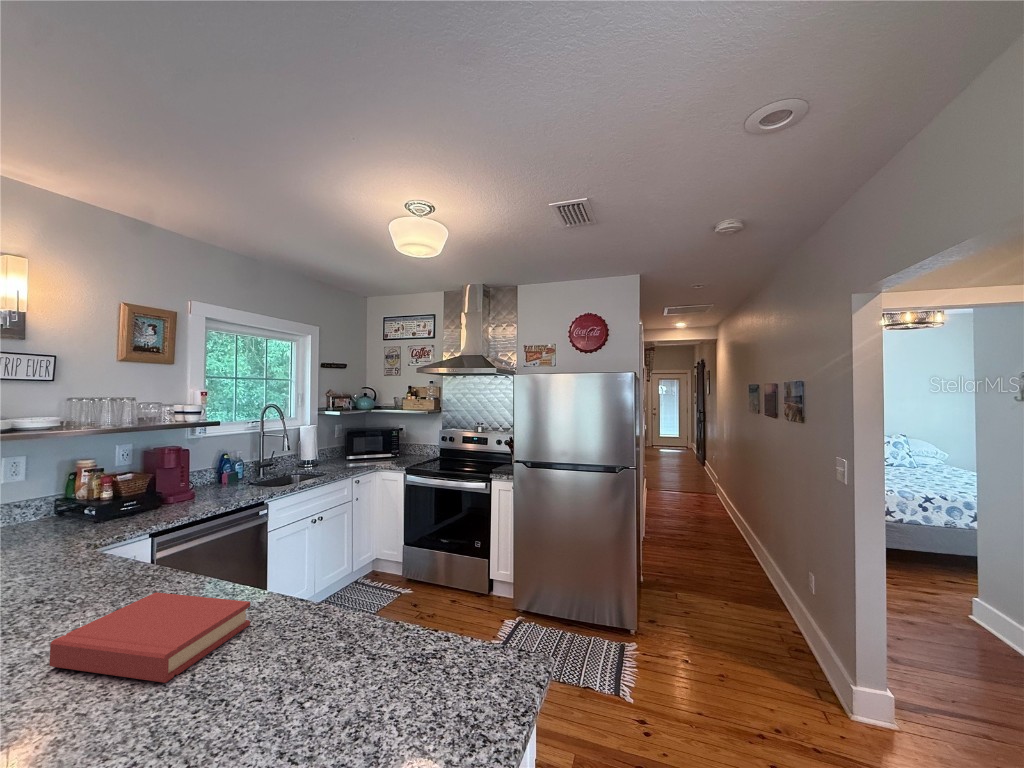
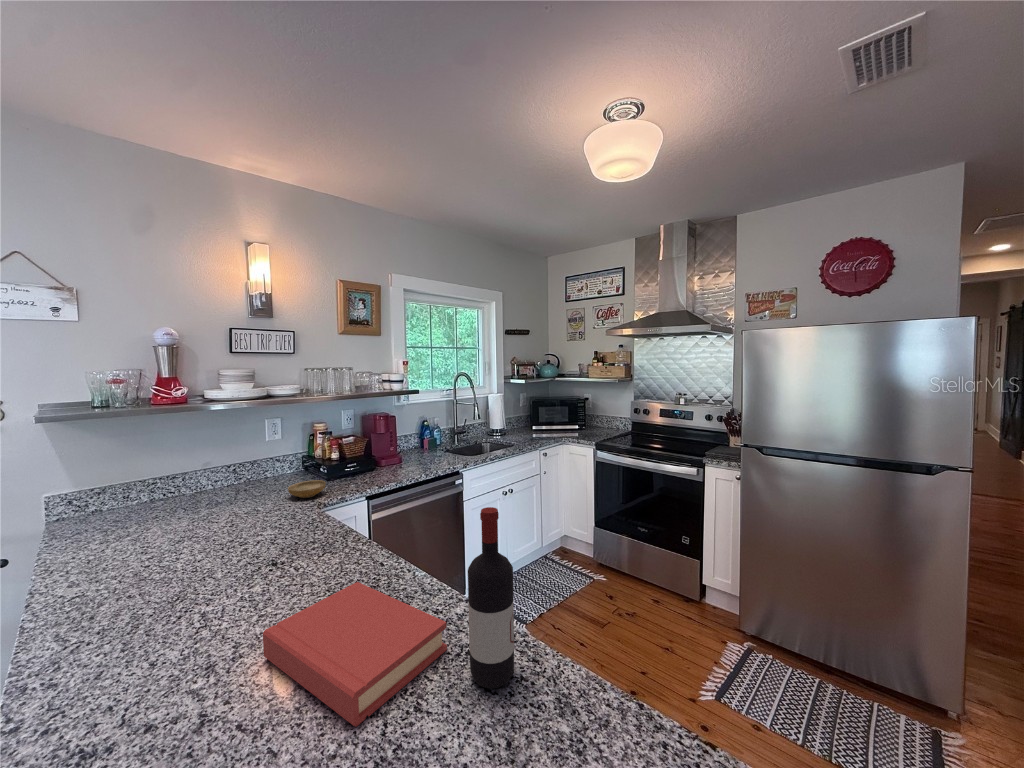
wine bottle: none [271,503,310,638] -> present [468,507,514,688]
ceramic bowl: none [38,522,95,543] -> present [288,480,326,498]

